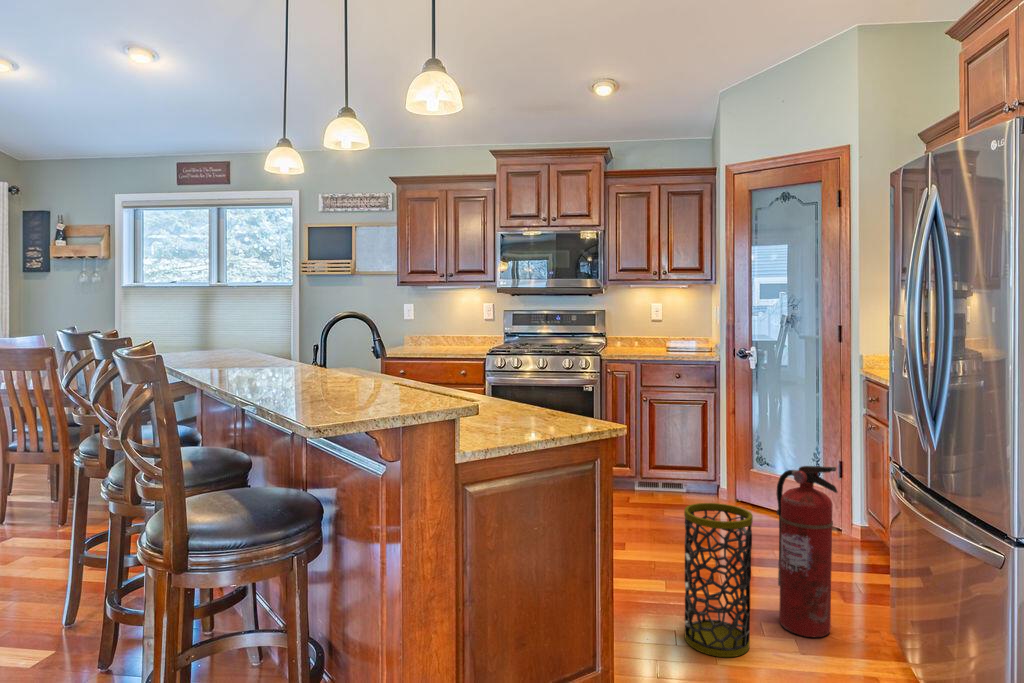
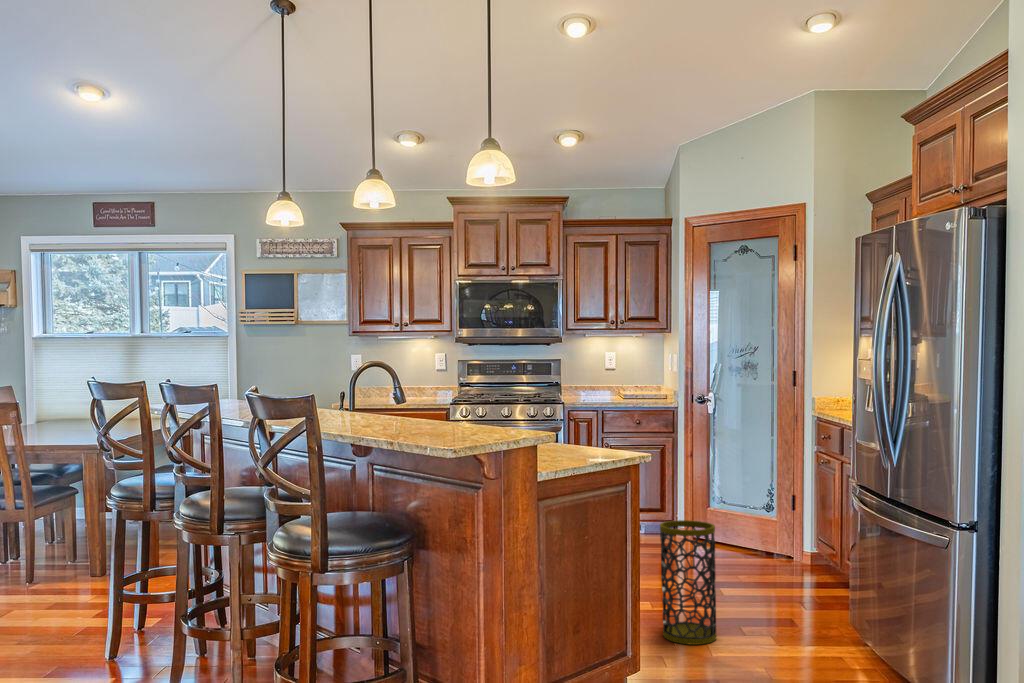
fire extinguisher: present [777,466,837,637] -> none [734,484,781,629]

